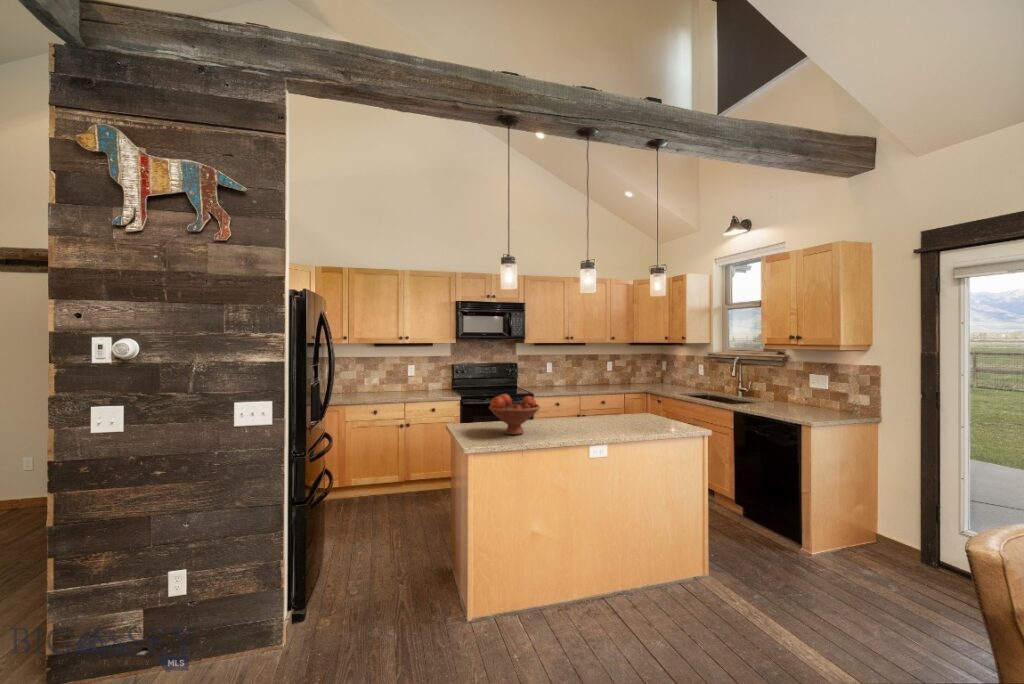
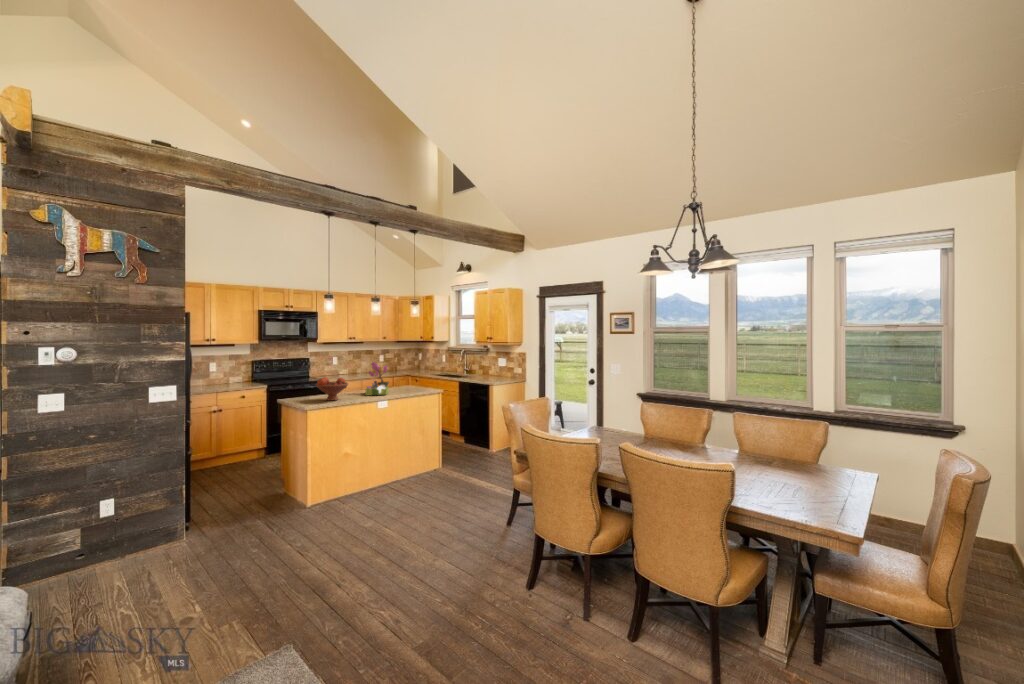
flower arrangement: none [571,369,612,430] -> present [365,362,389,395]

